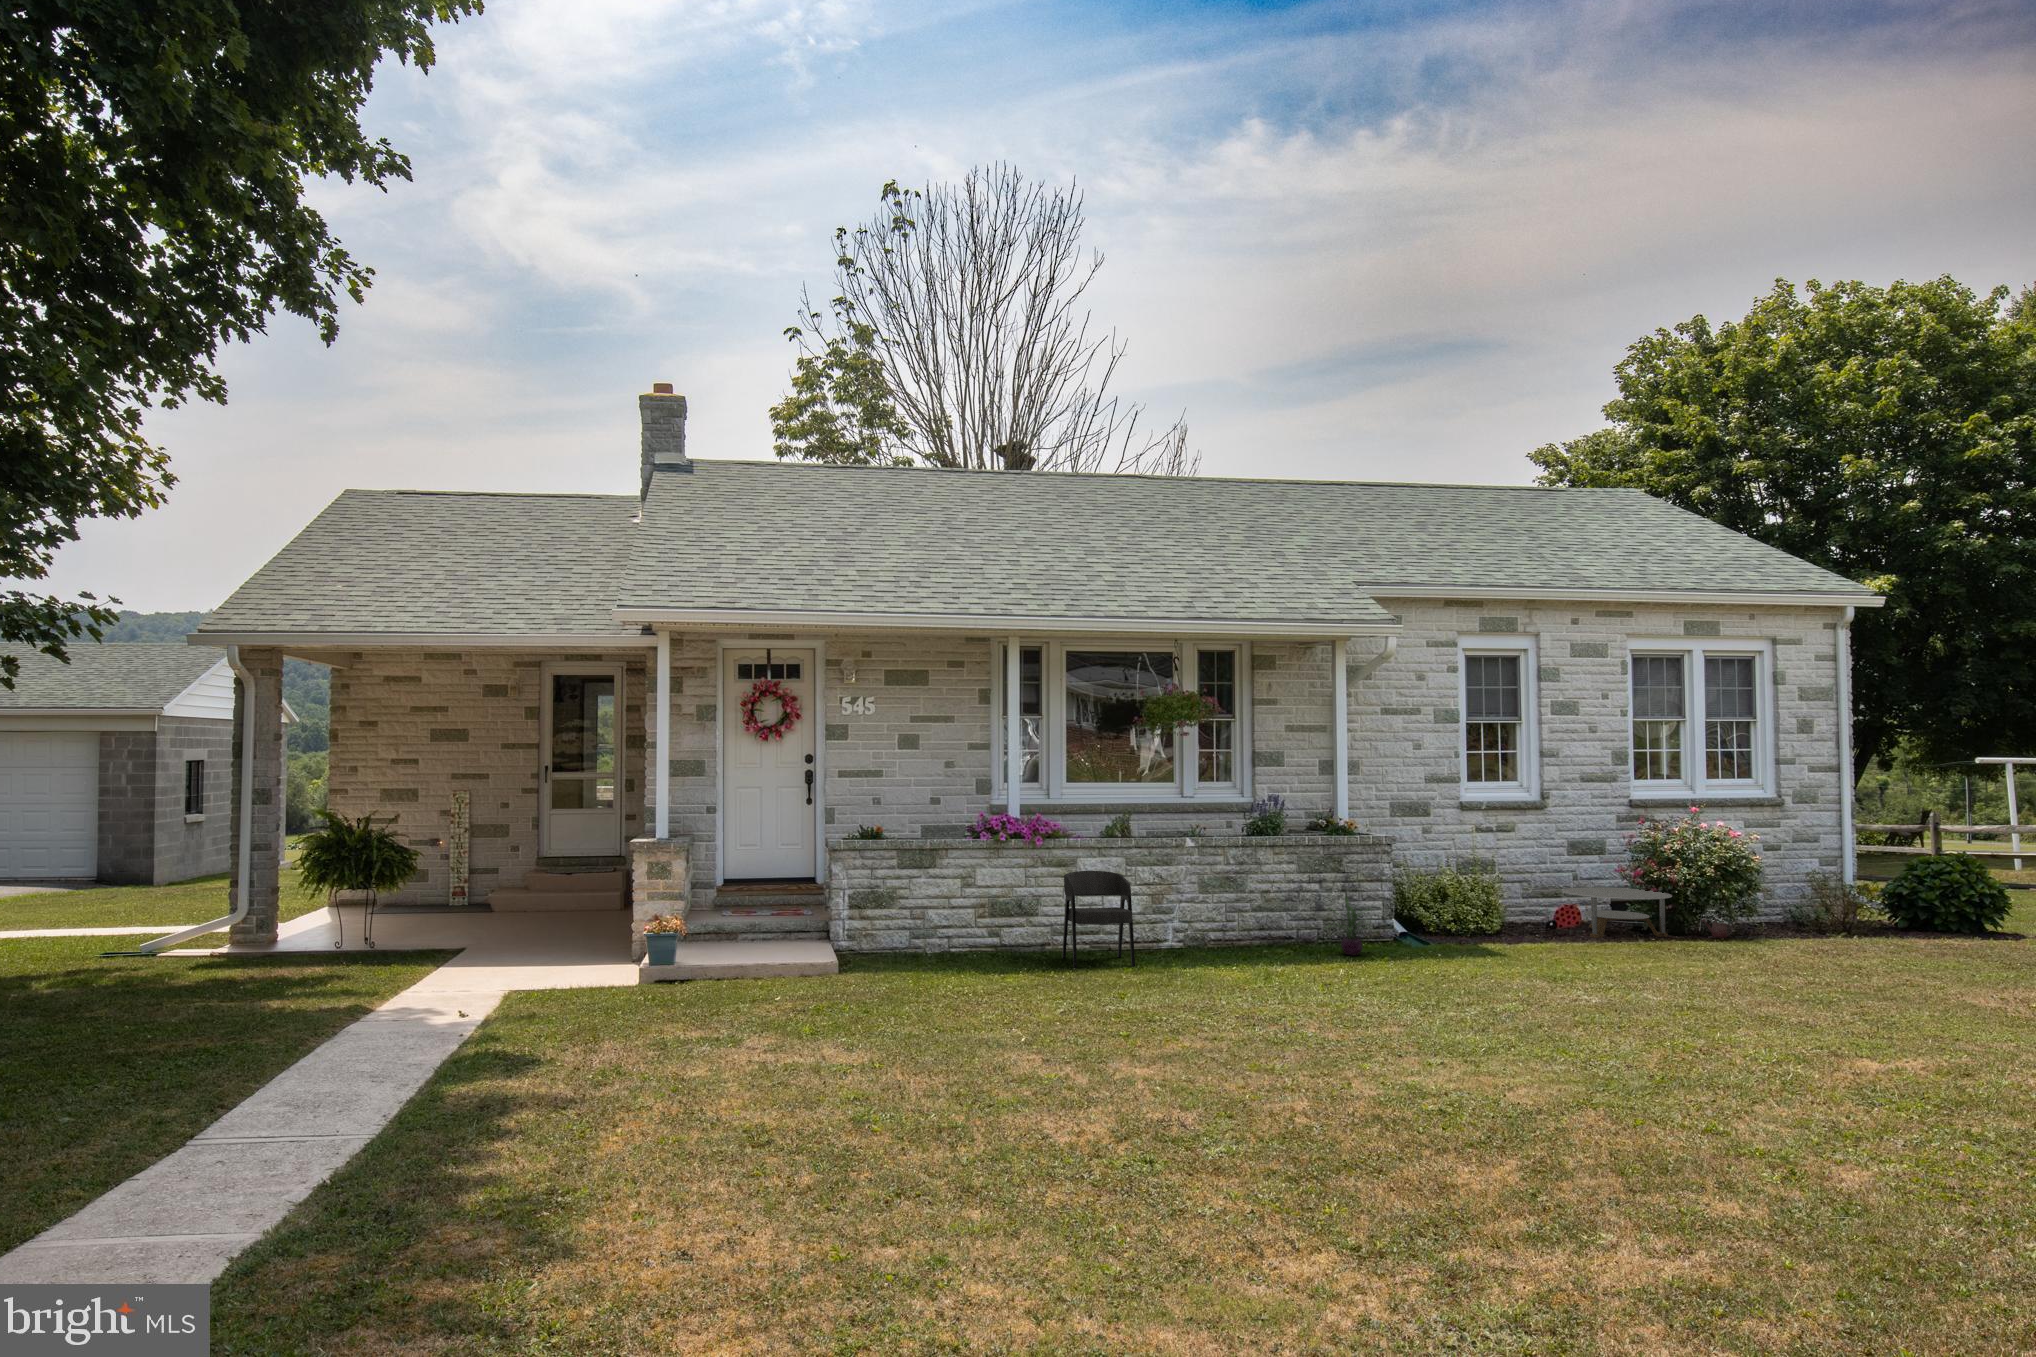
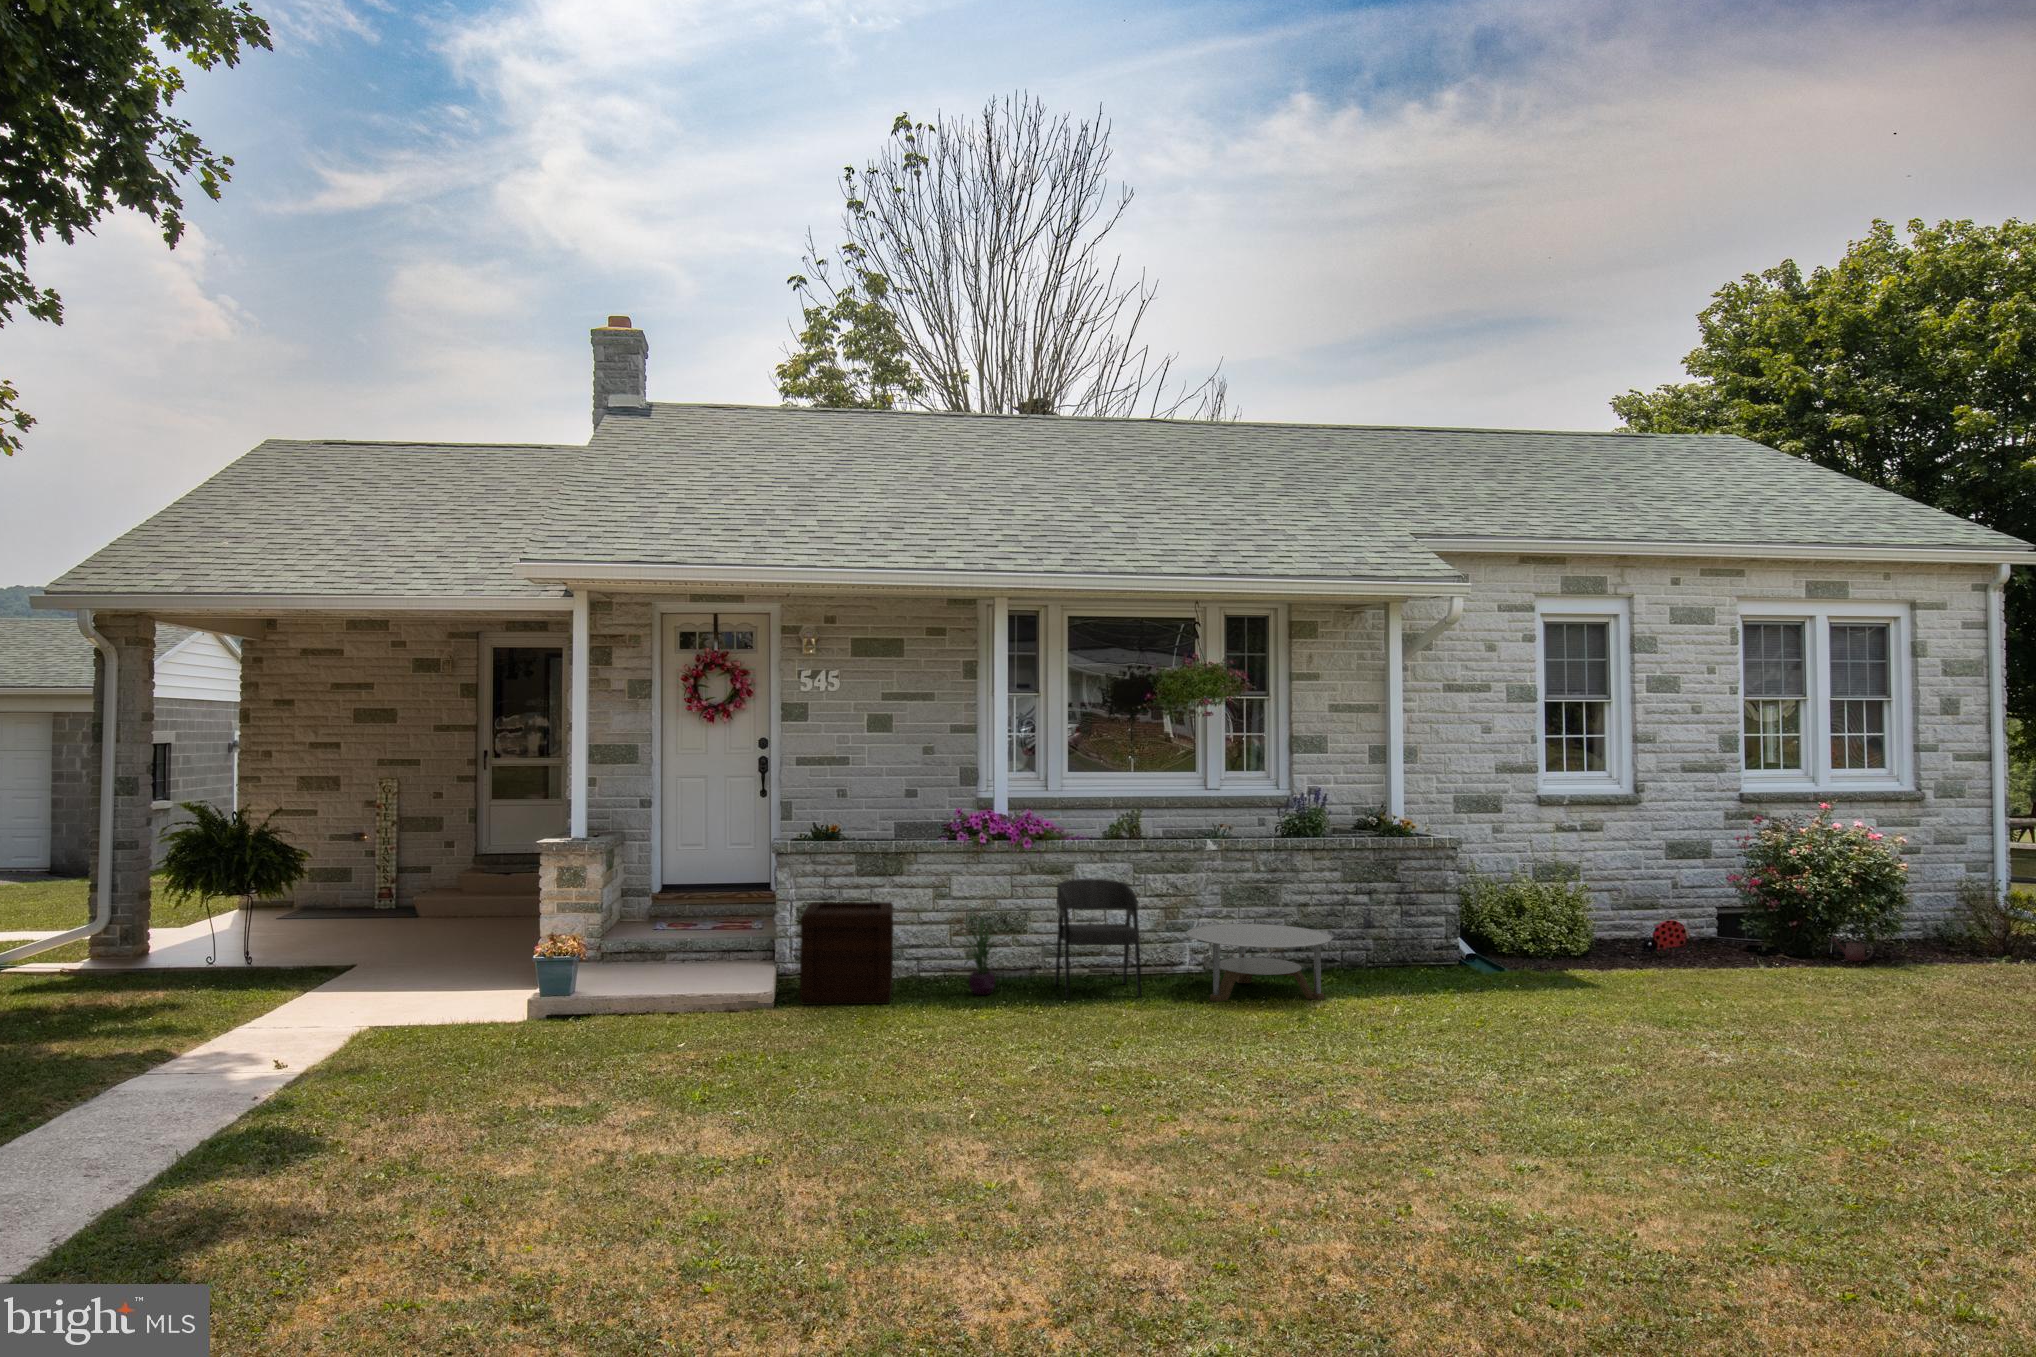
round table: present [1562,887,1672,938] -> present [1187,924,1332,1001]
wooden crate: none [858,890,932,973] -> present [800,902,893,1004]
decorative plant: present [1329,897,1363,956] -> present [957,919,995,995]

